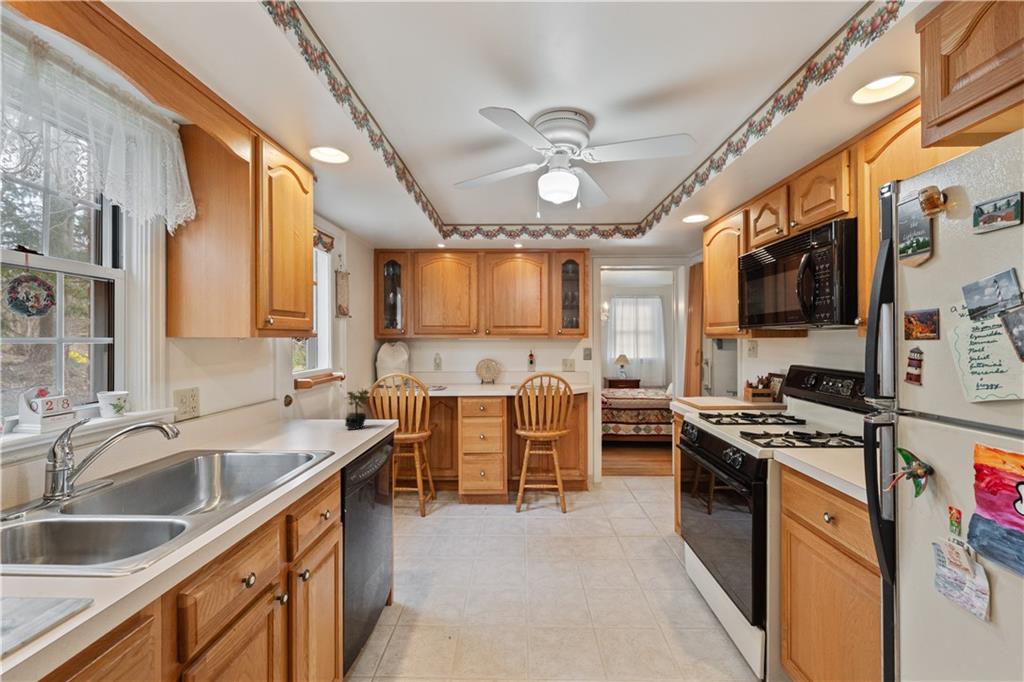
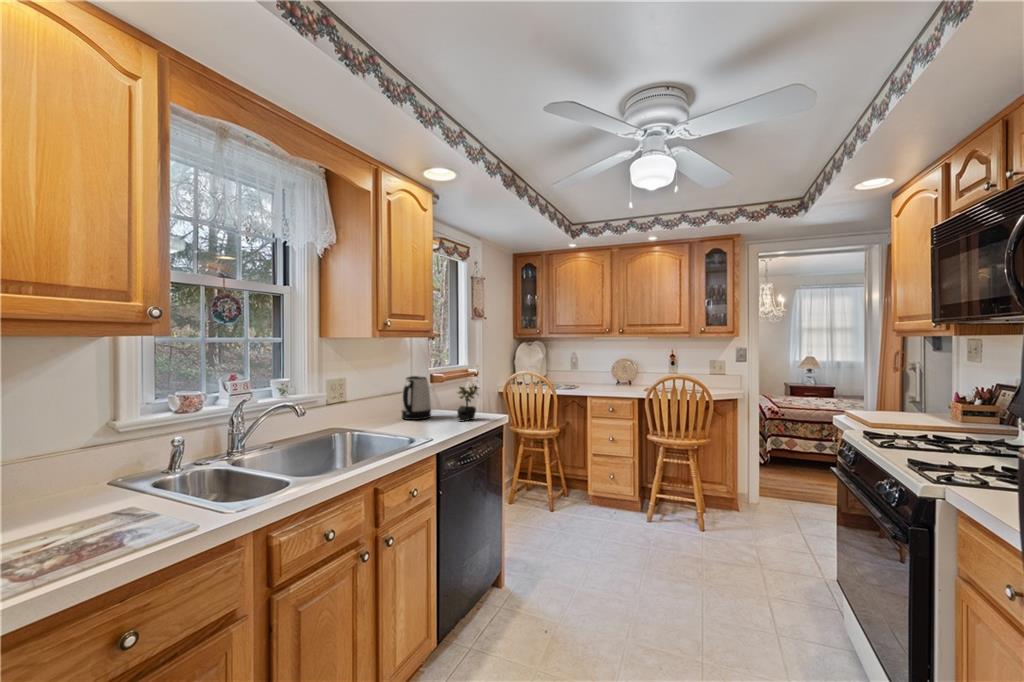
kettle: none [273,381,310,433] -> present [402,376,431,420]

